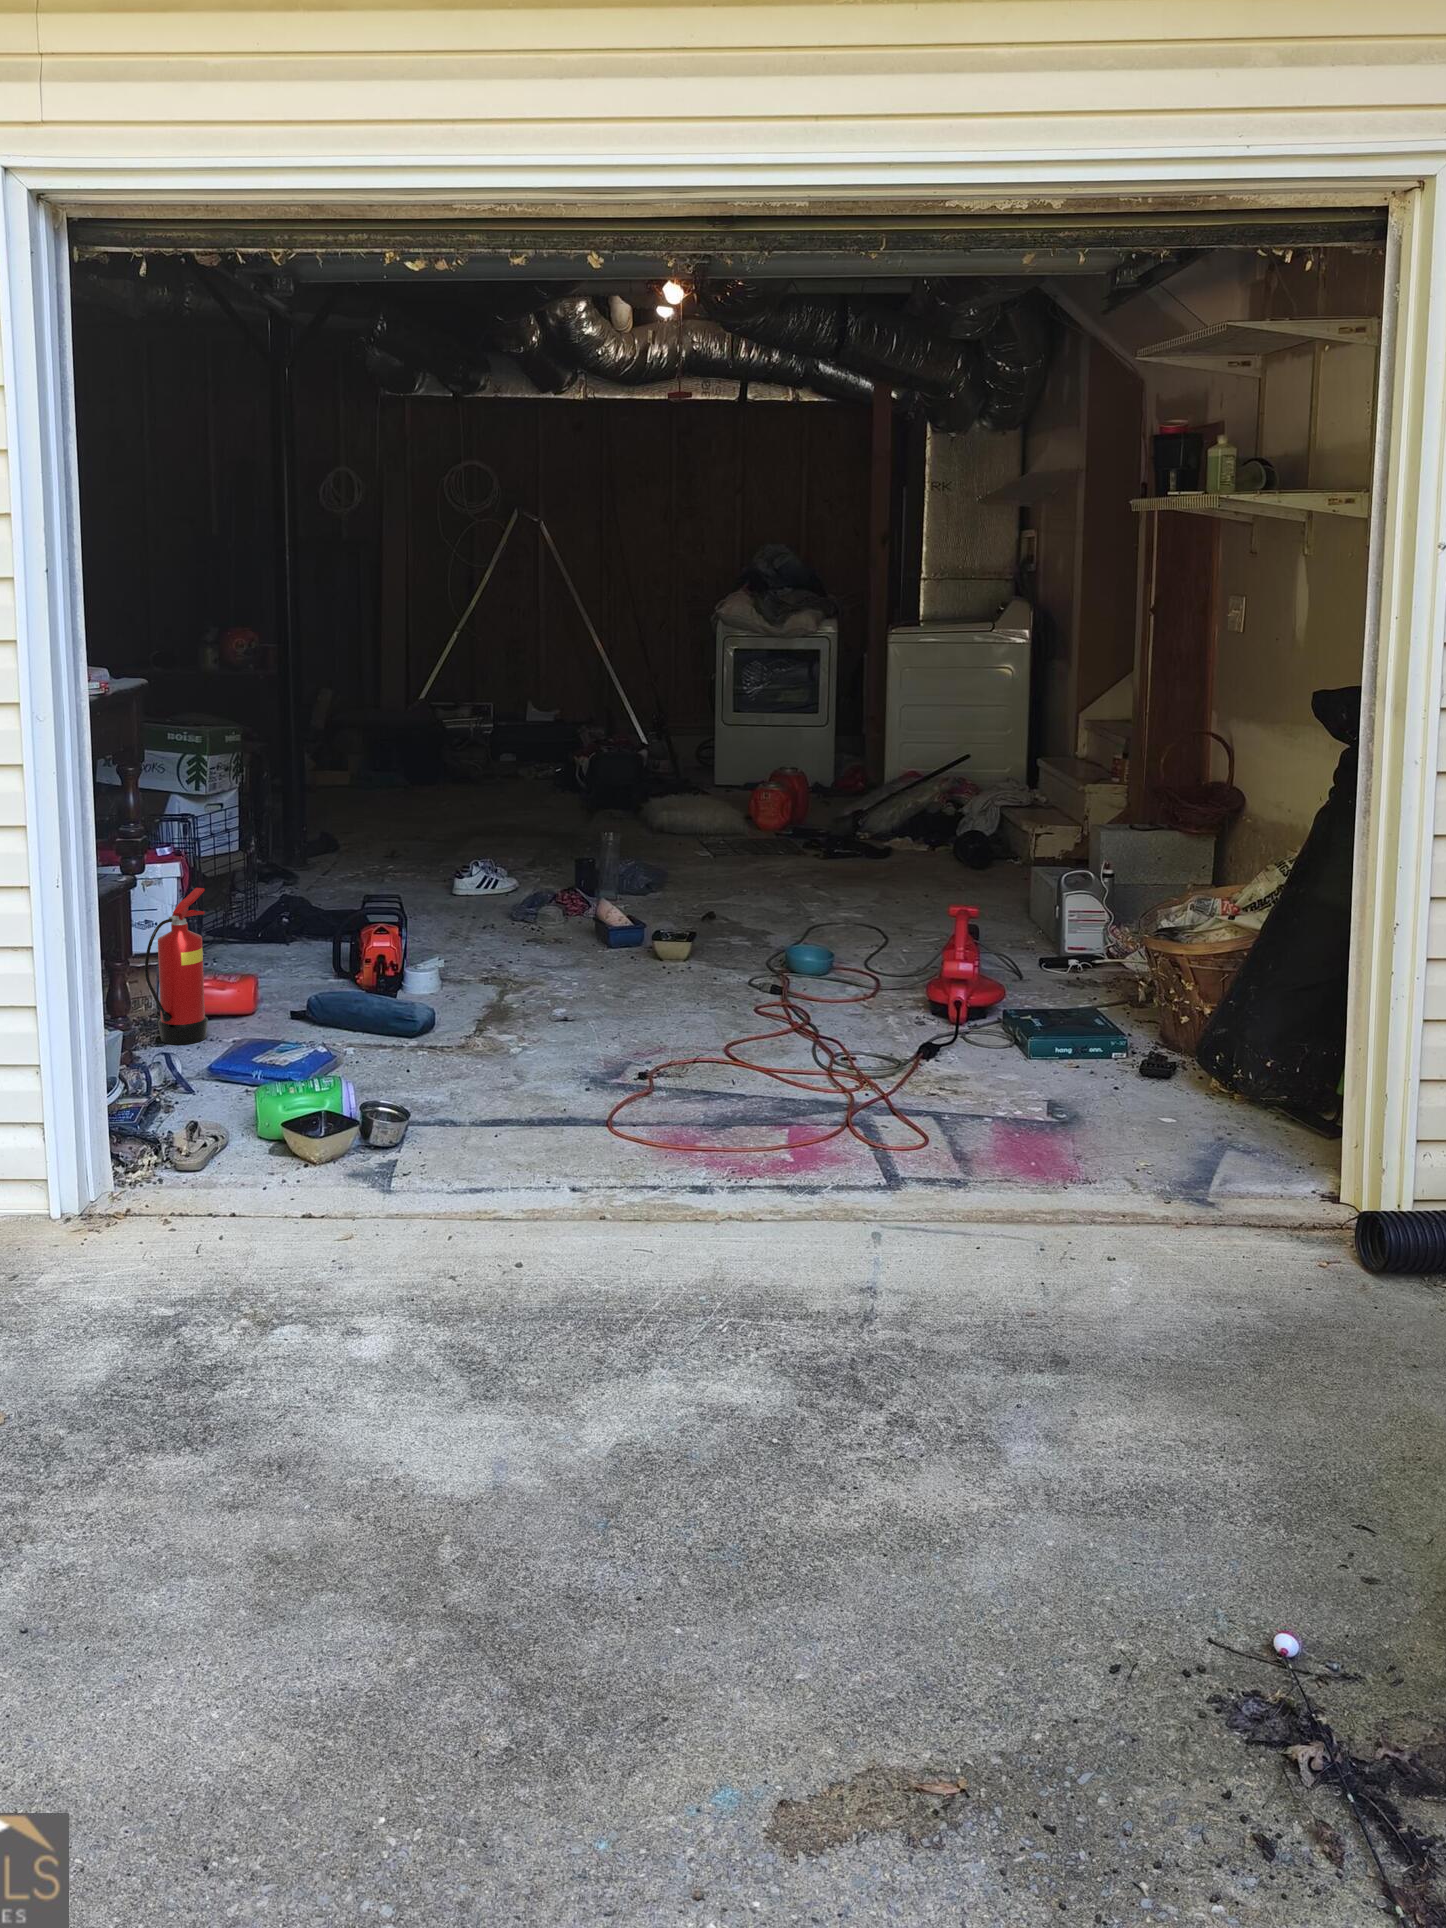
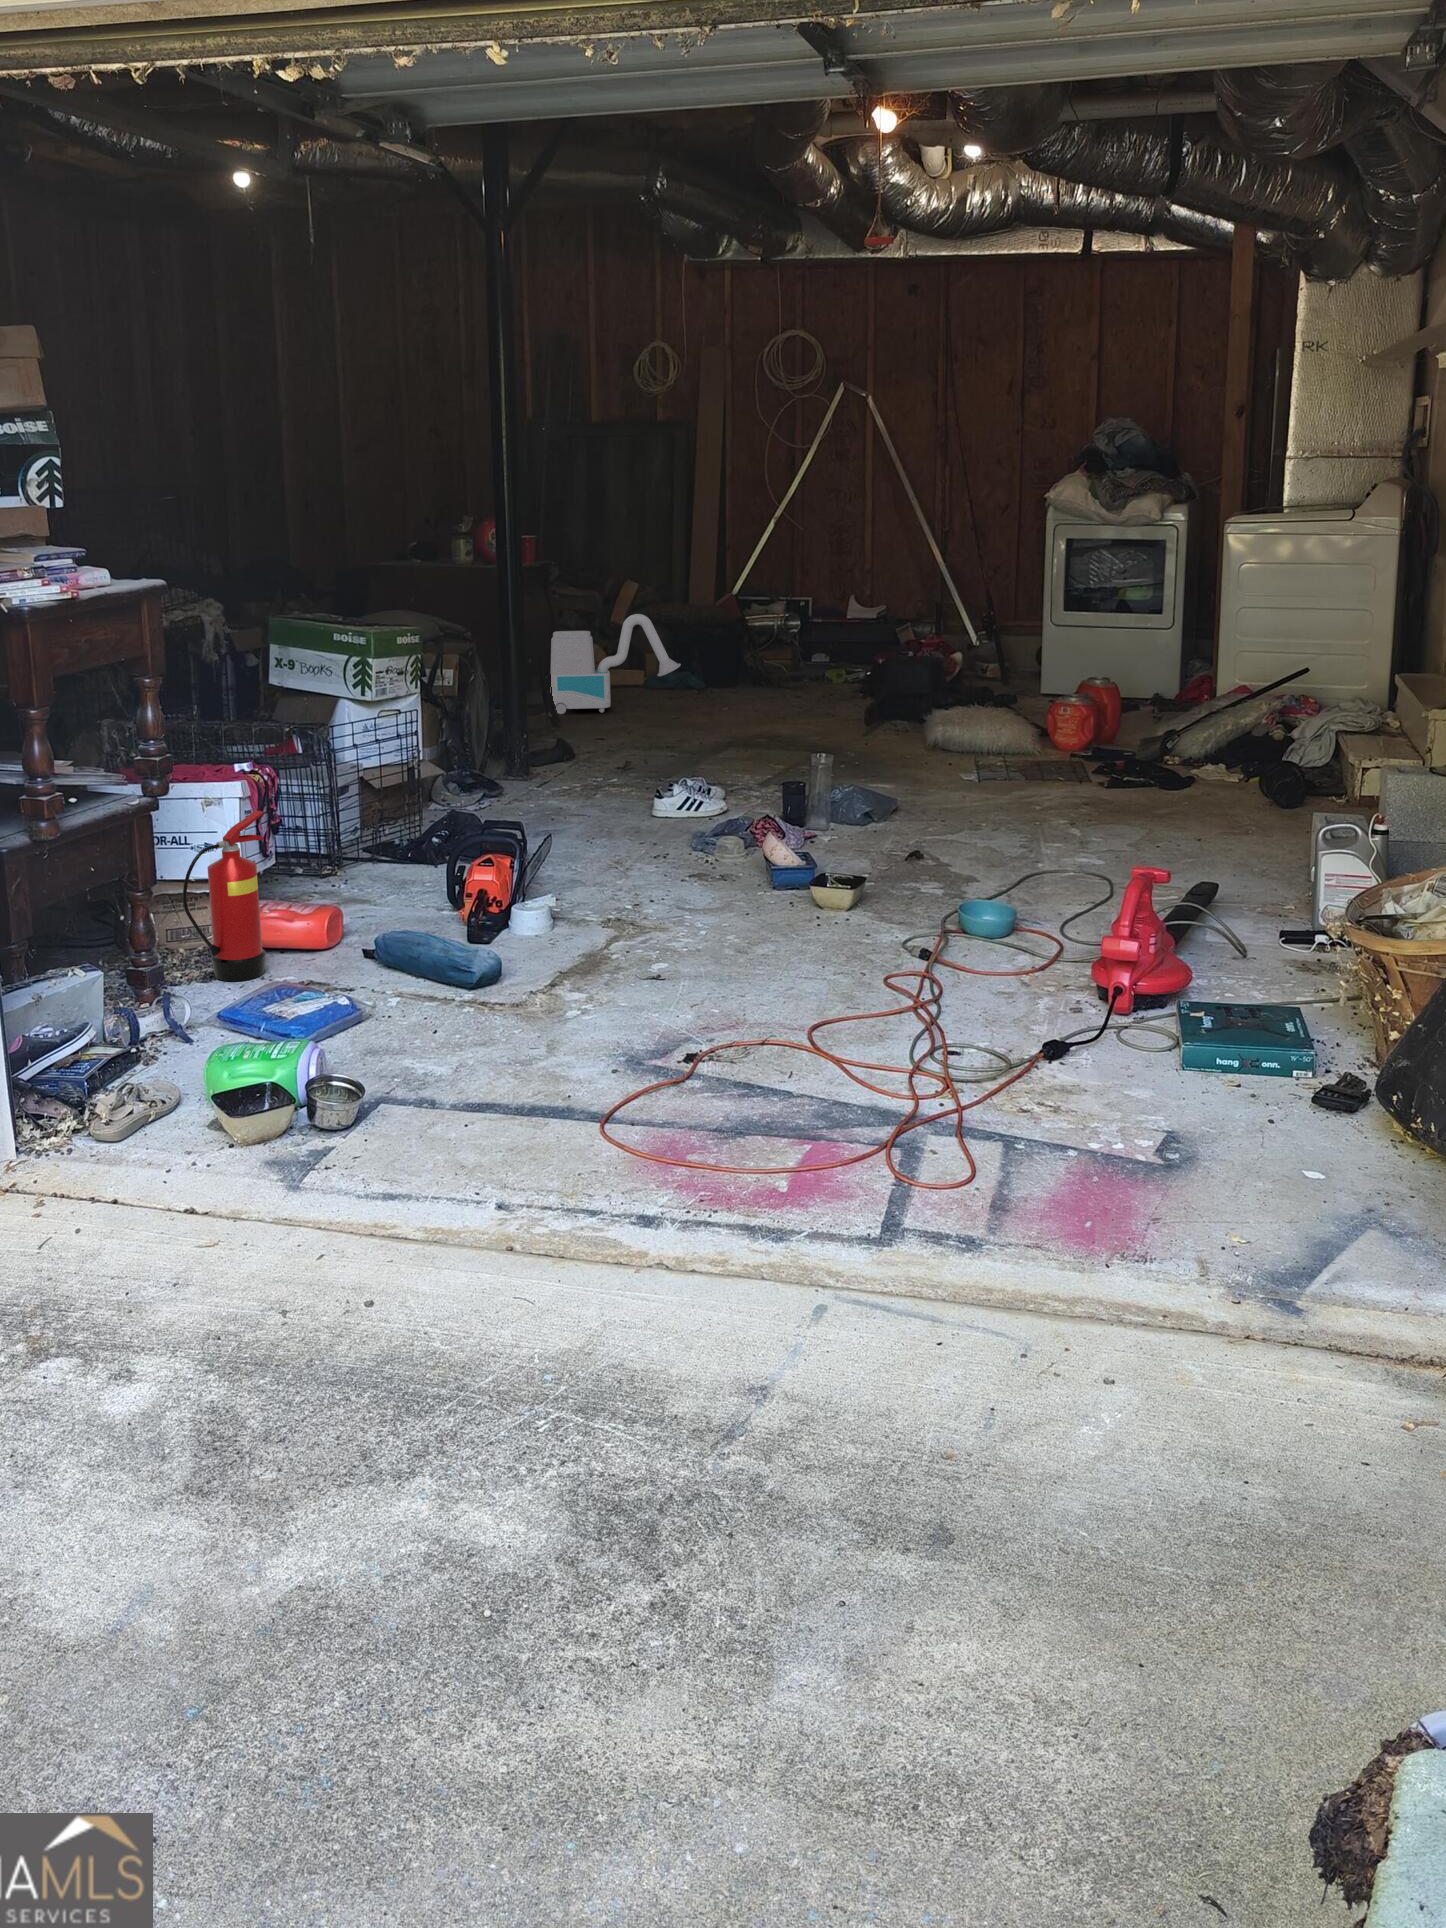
vacuum cleaner: none [283,717,406,812] -> present [551,614,681,714]

